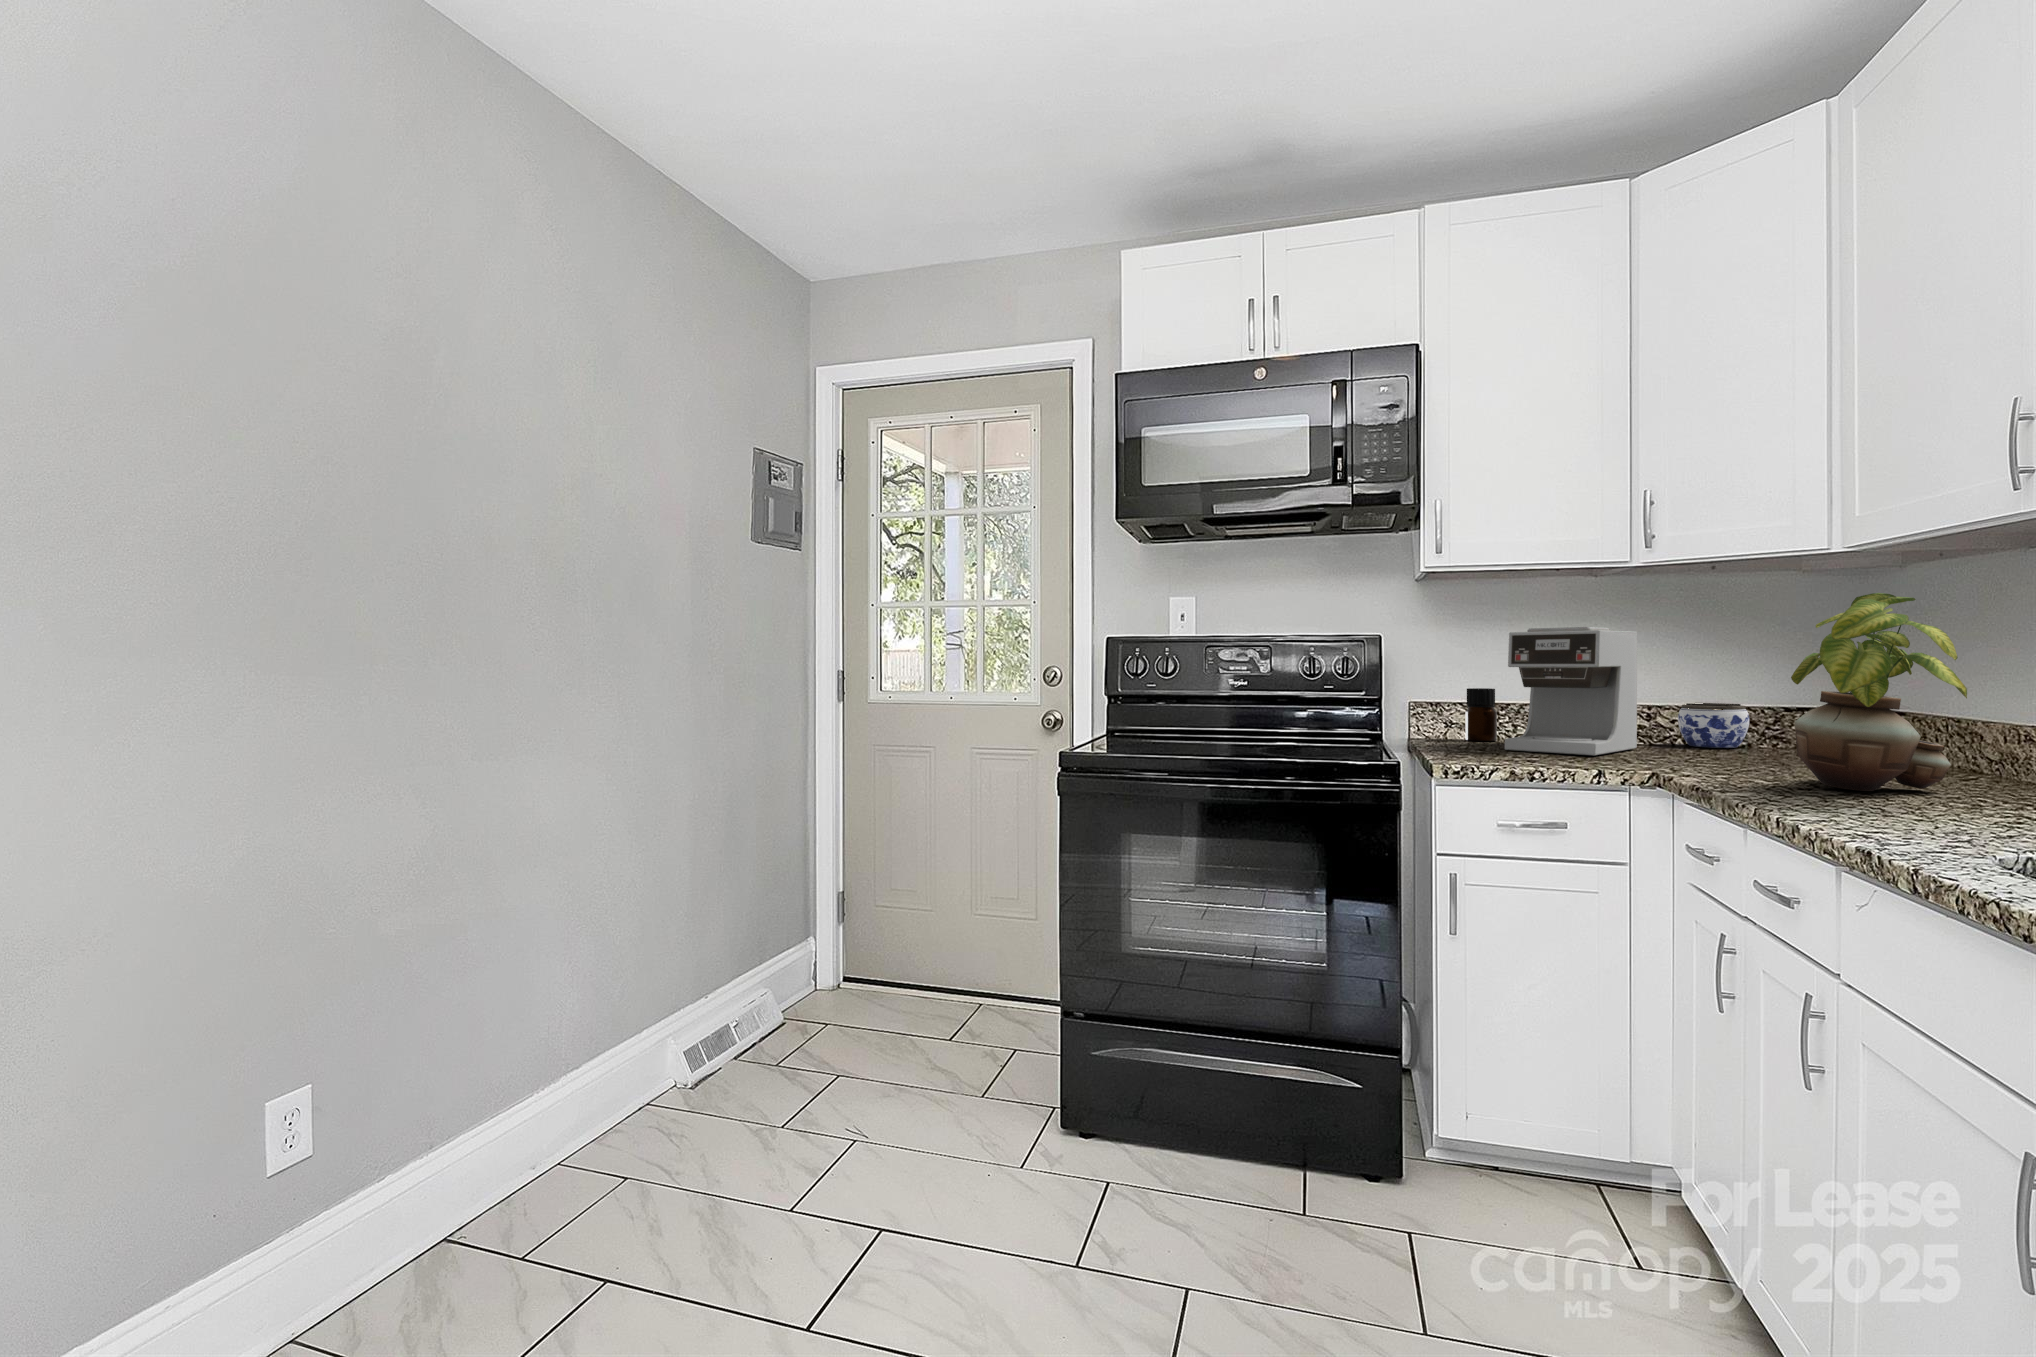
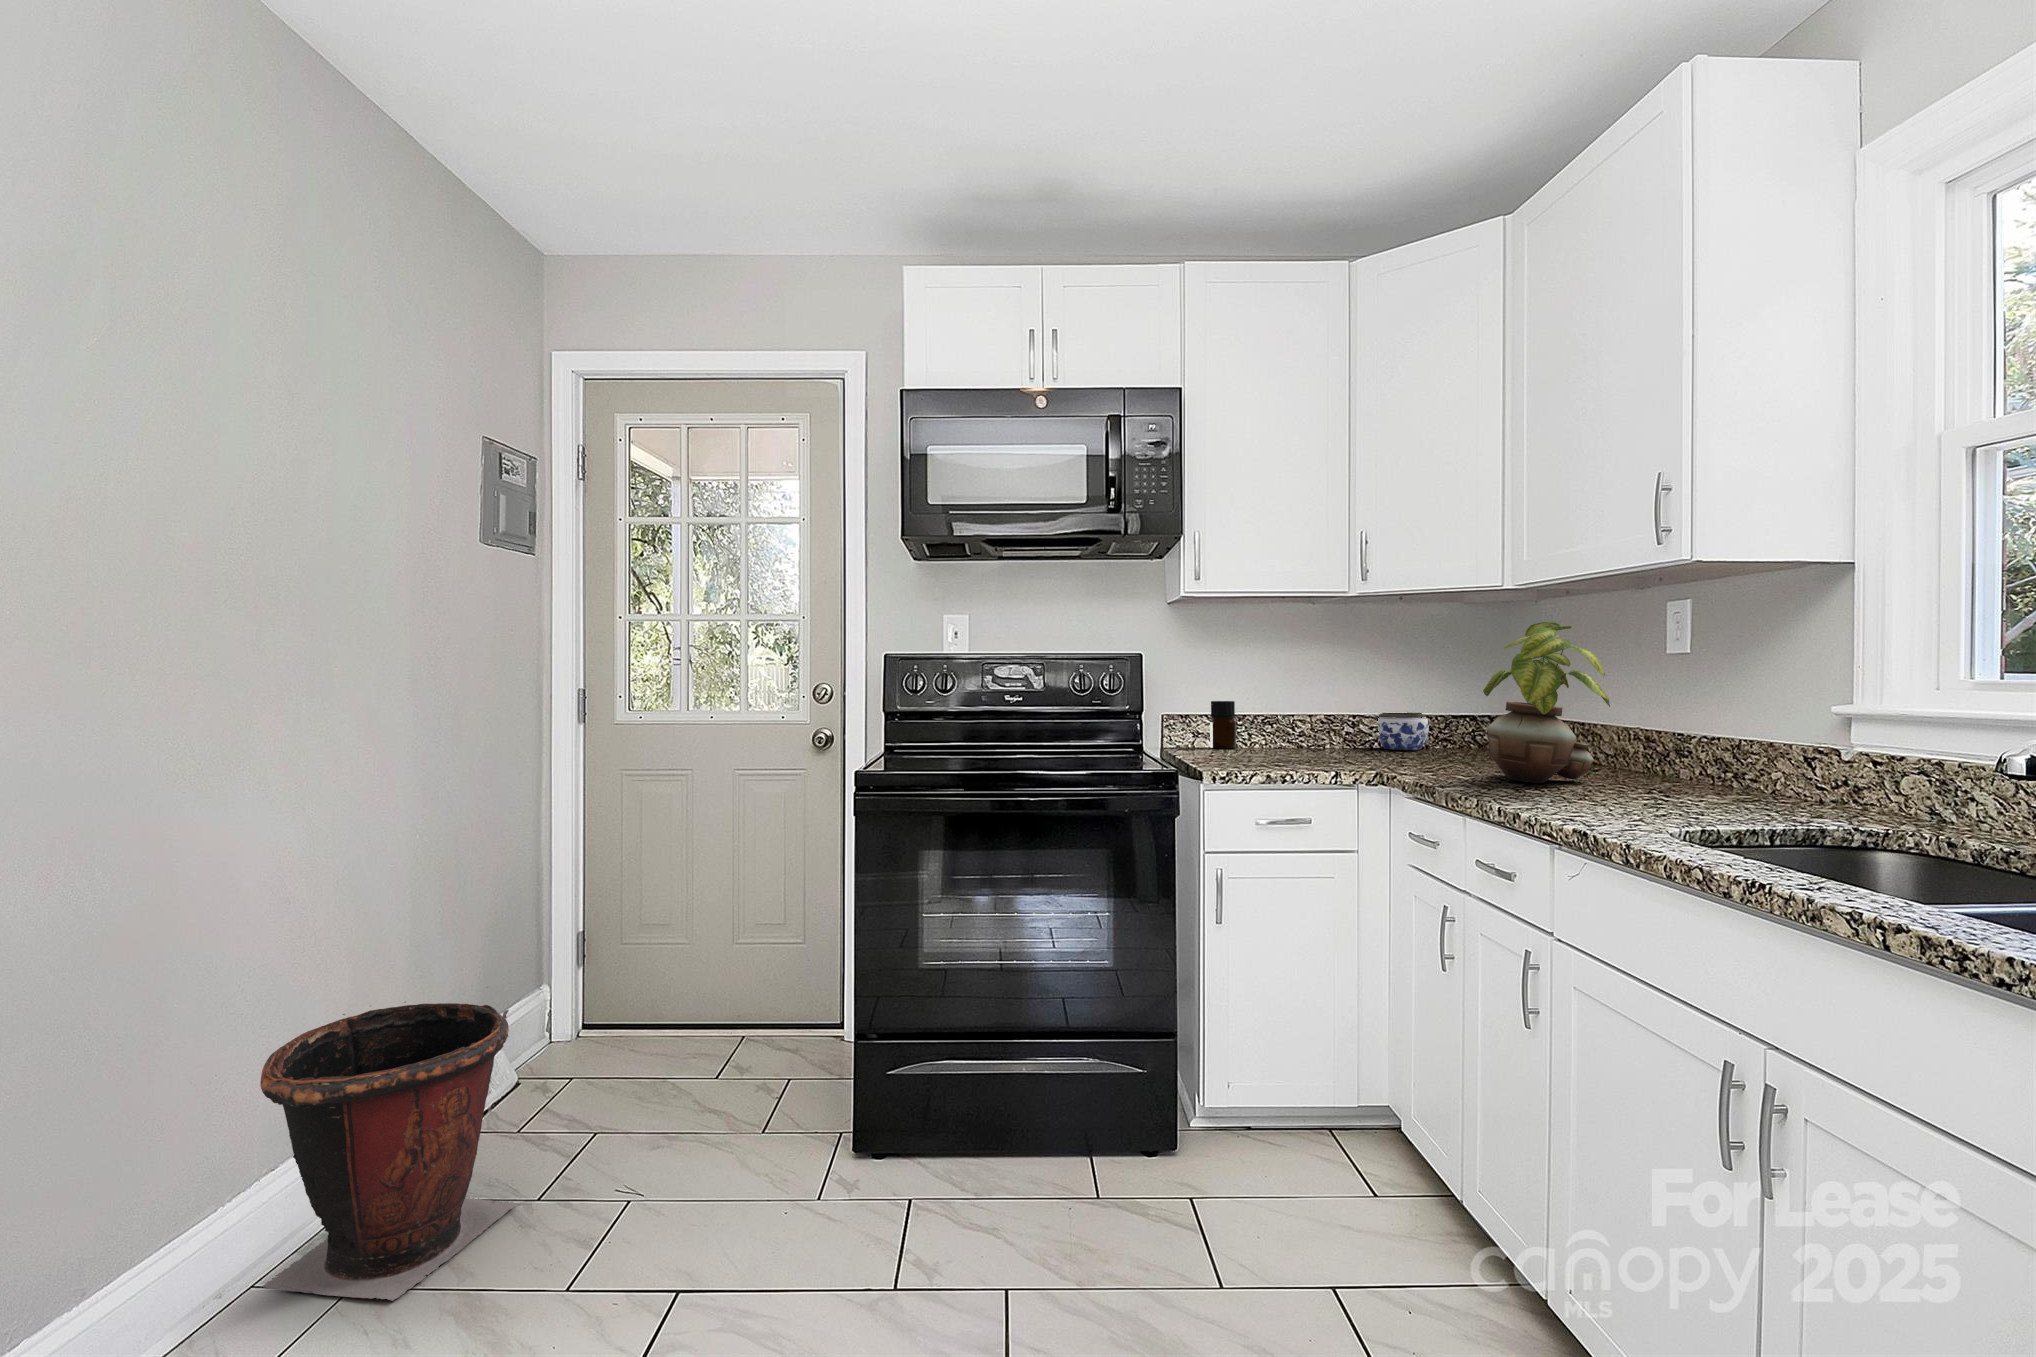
coffee maker: present [1505,627,1637,755] -> none [1250,647,1350,759]
waste bin: none [563,935,765,1193] -> present [260,987,518,1301]

